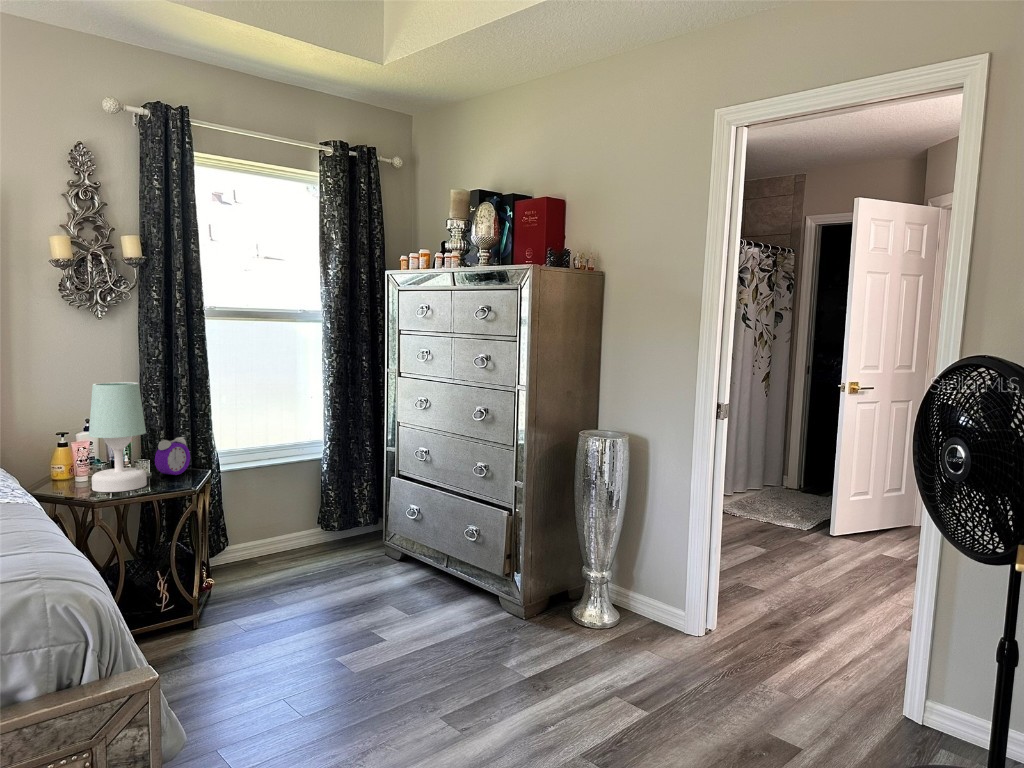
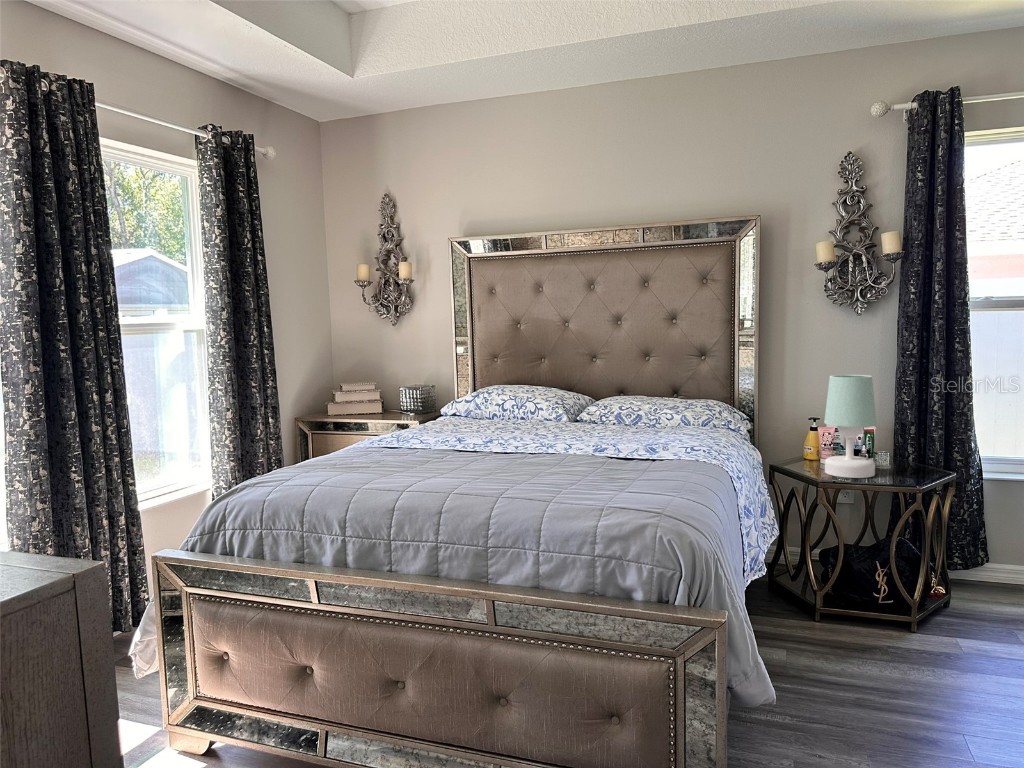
alarm clock: present [155,437,190,475] -> none [890,434,930,472]

